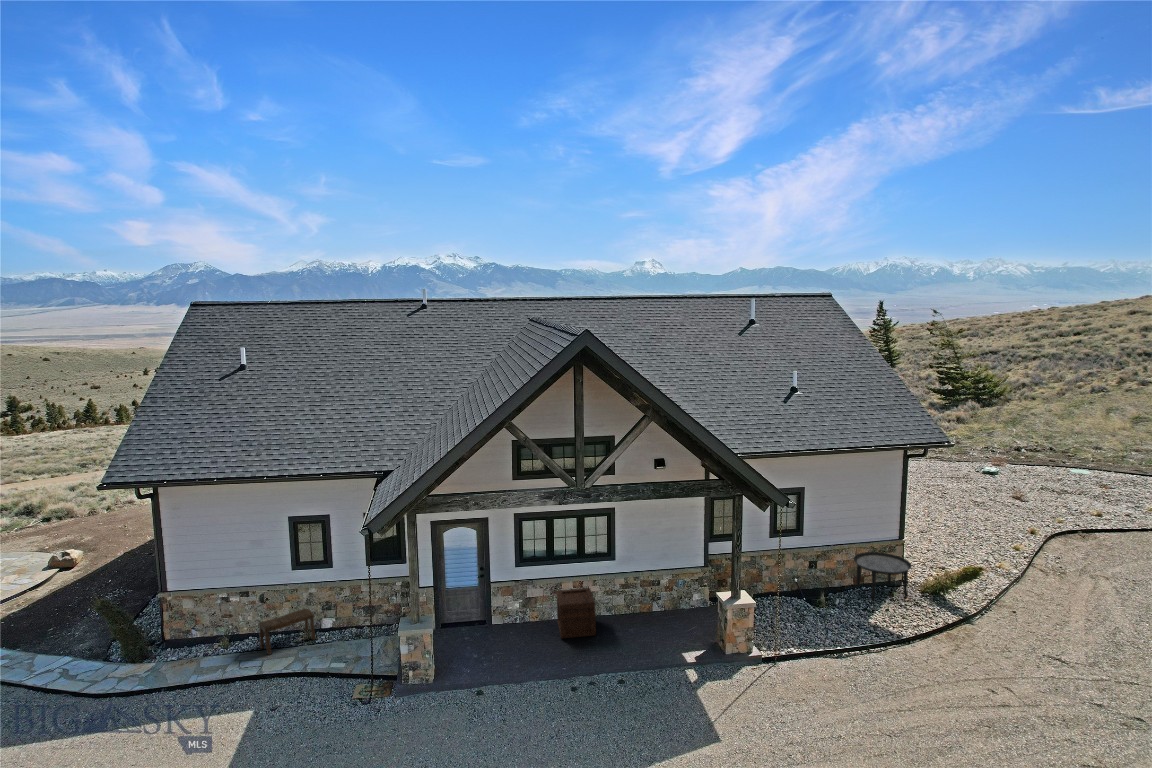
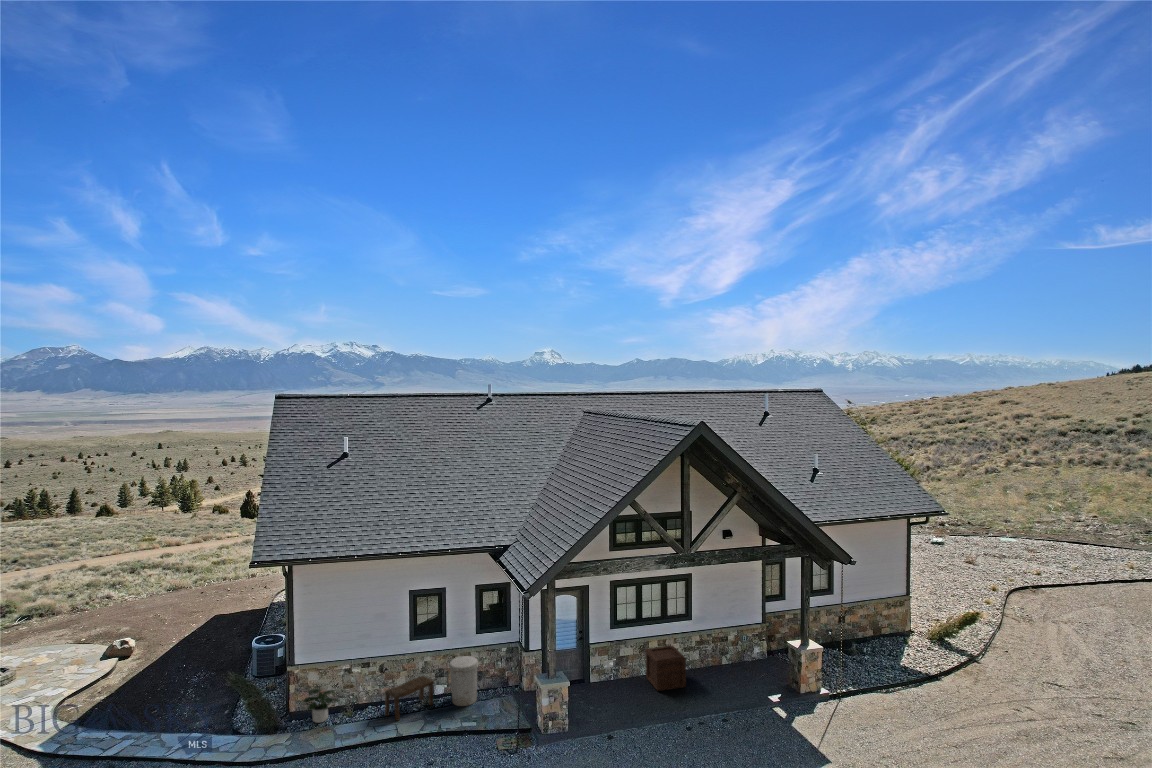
round table: present [854,552,912,599] -> none [874,606,923,646]
trash can: none [330,590,364,642] -> present [449,656,478,706]
potted plant: none [175,617,211,652] -> present [304,689,338,723]

